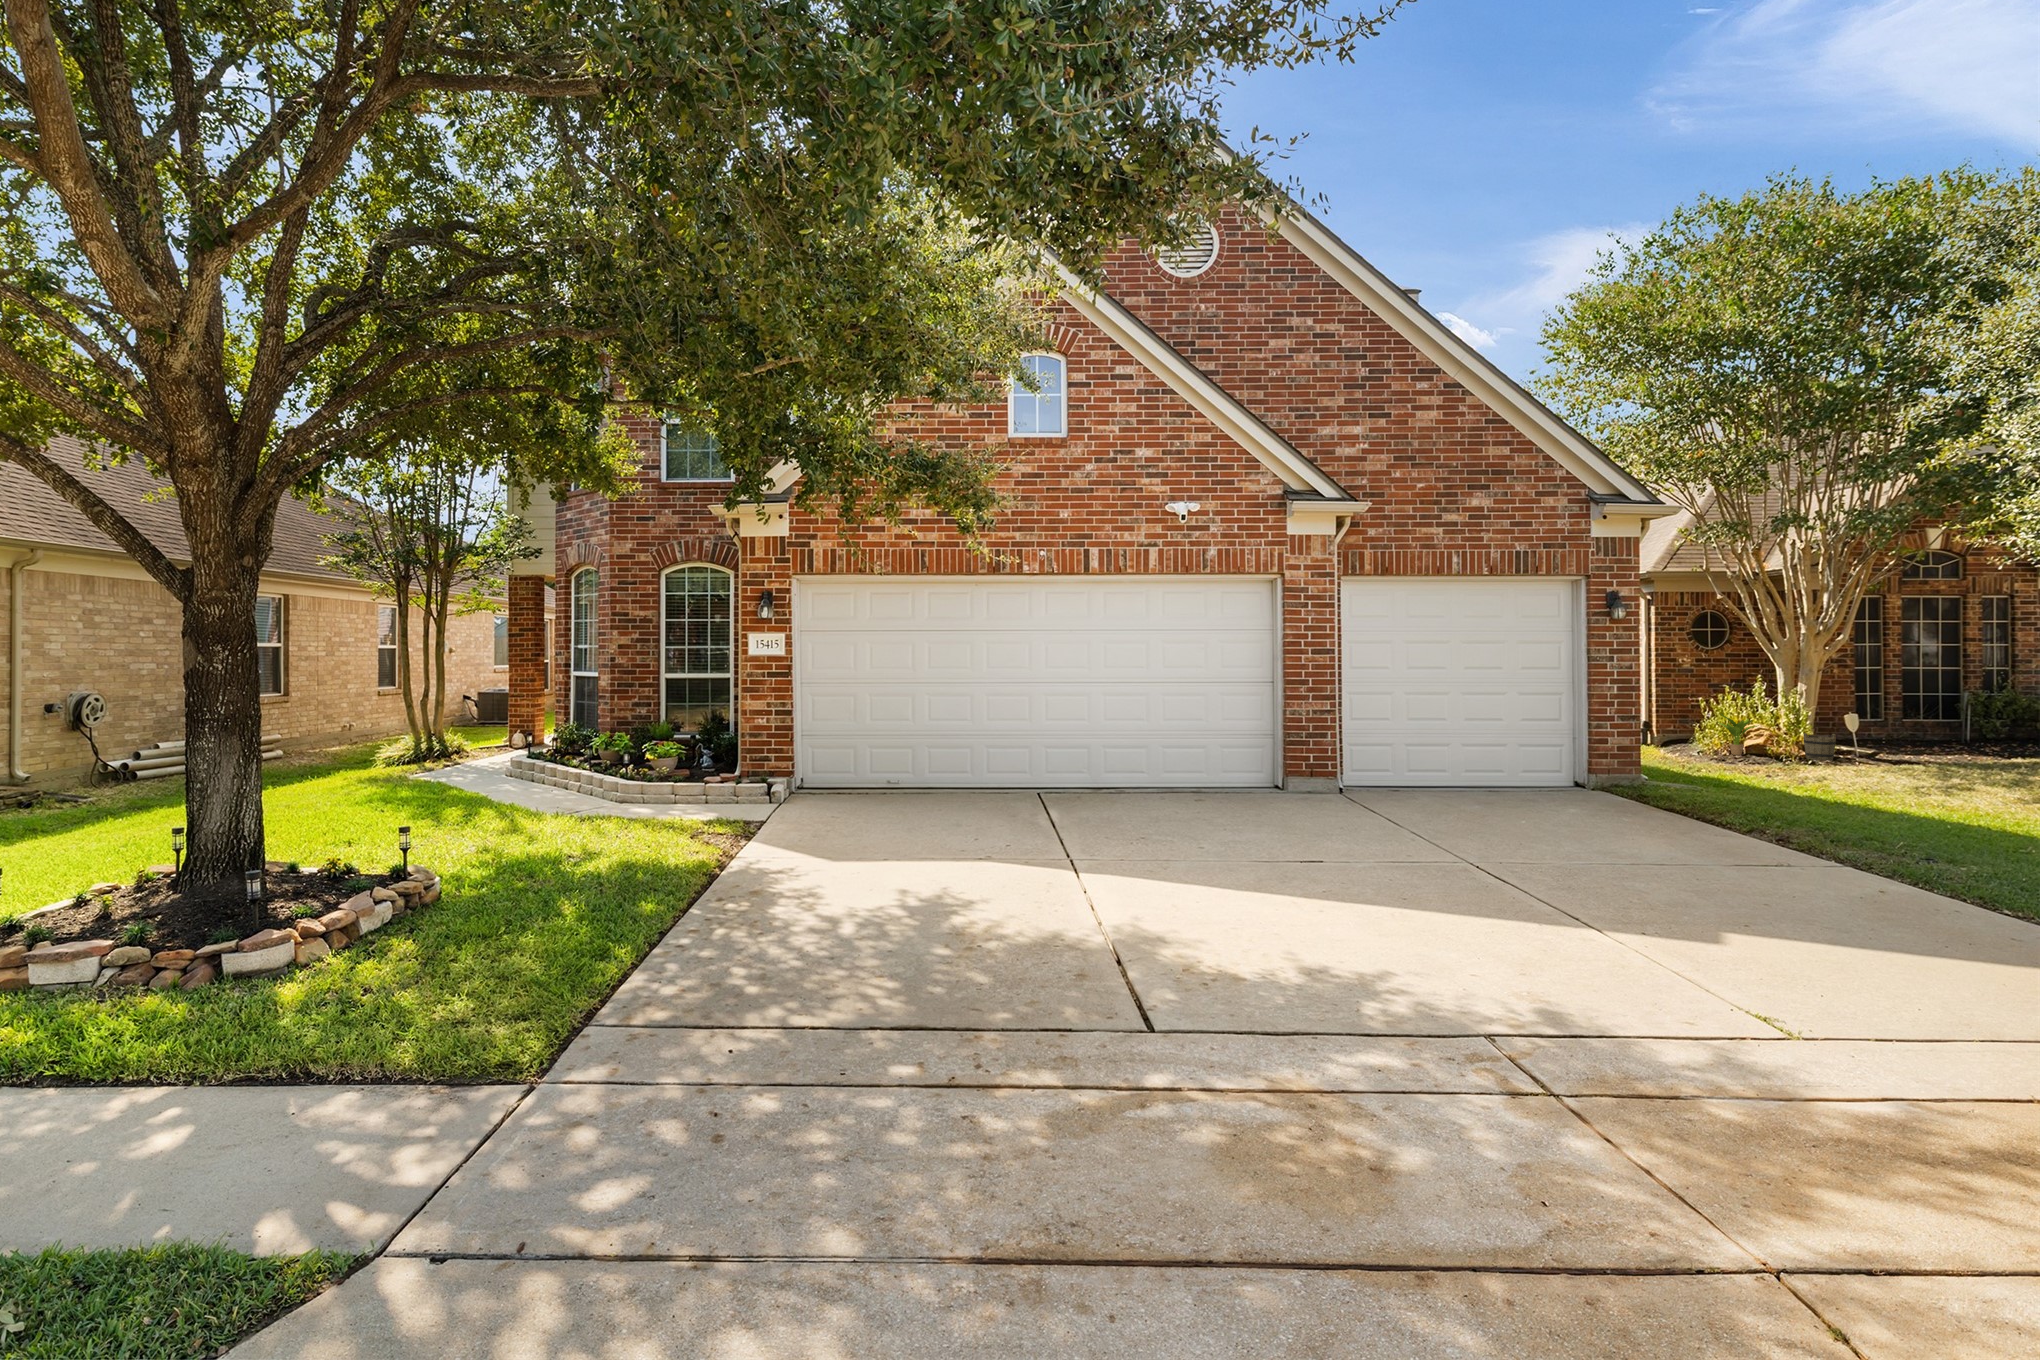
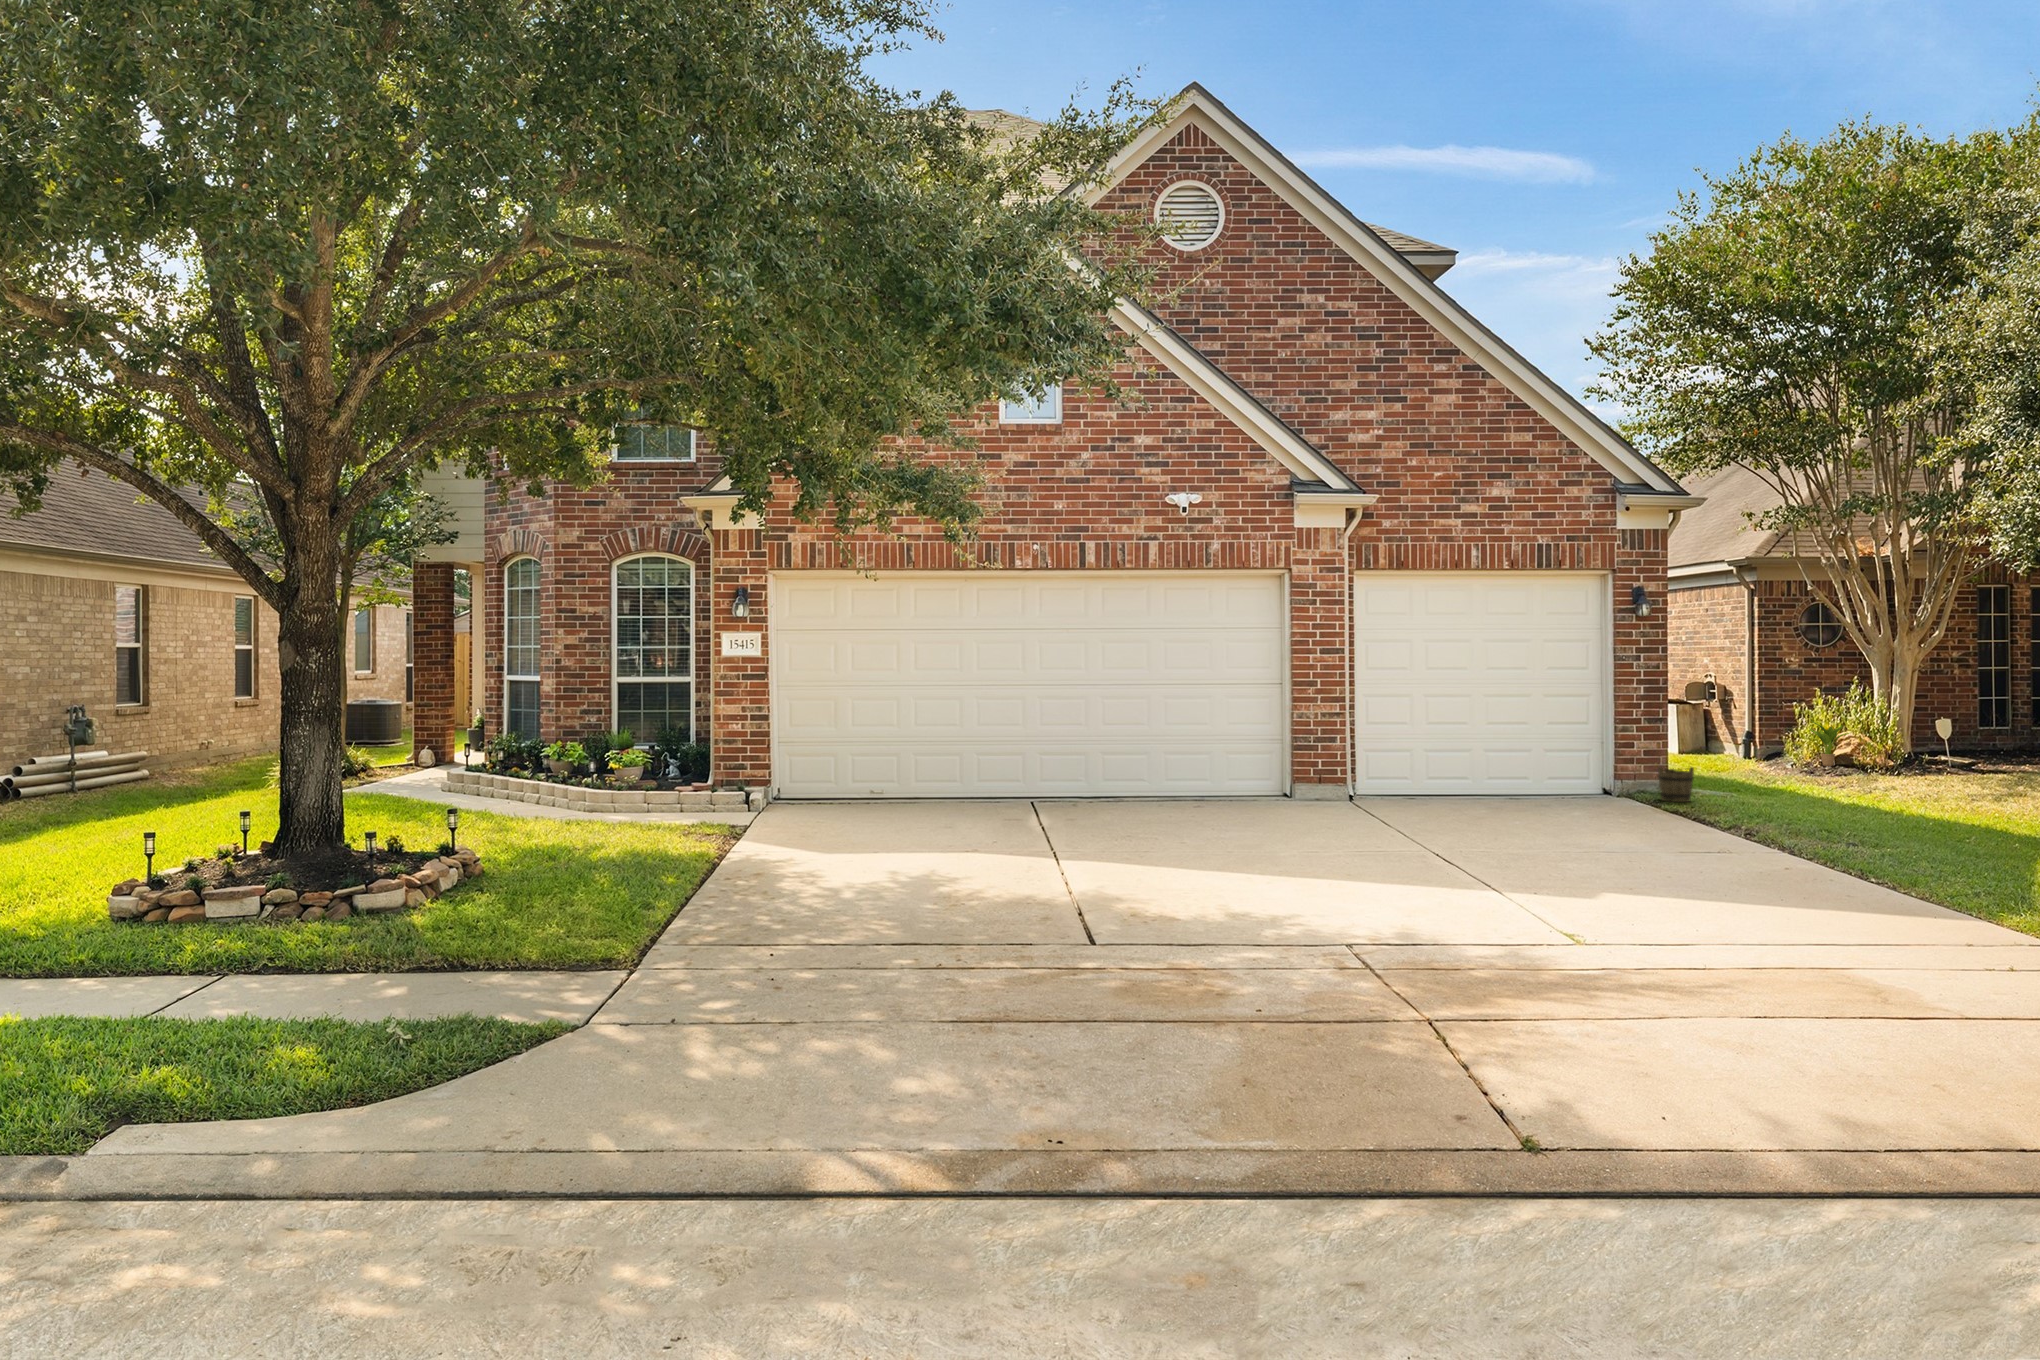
bucket: present [1804,733,1836,760] -> present [1658,767,1694,802]

